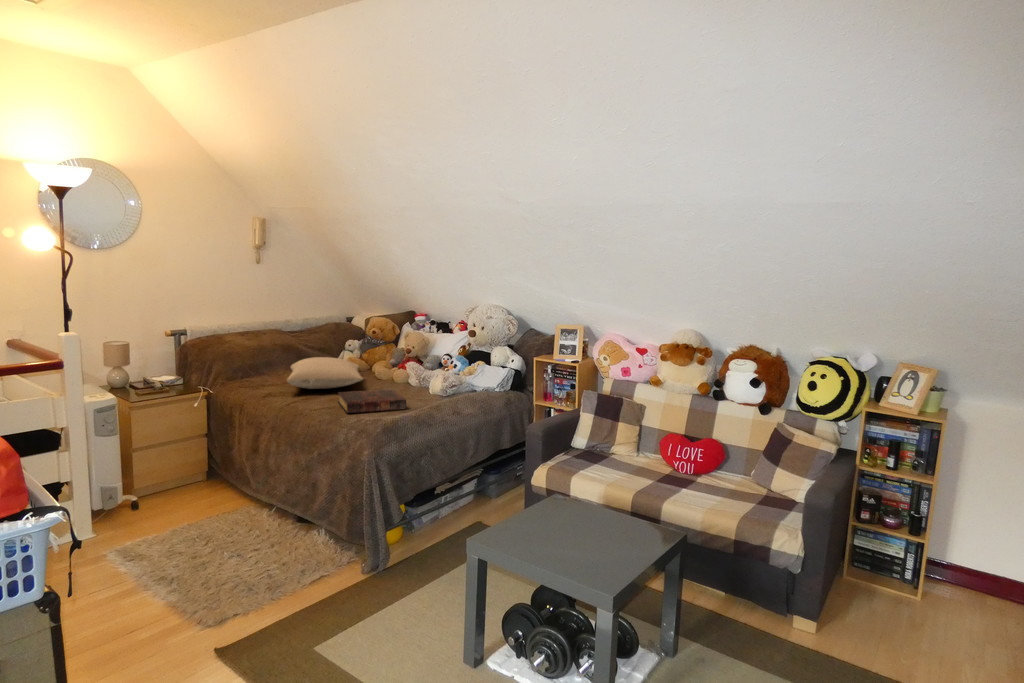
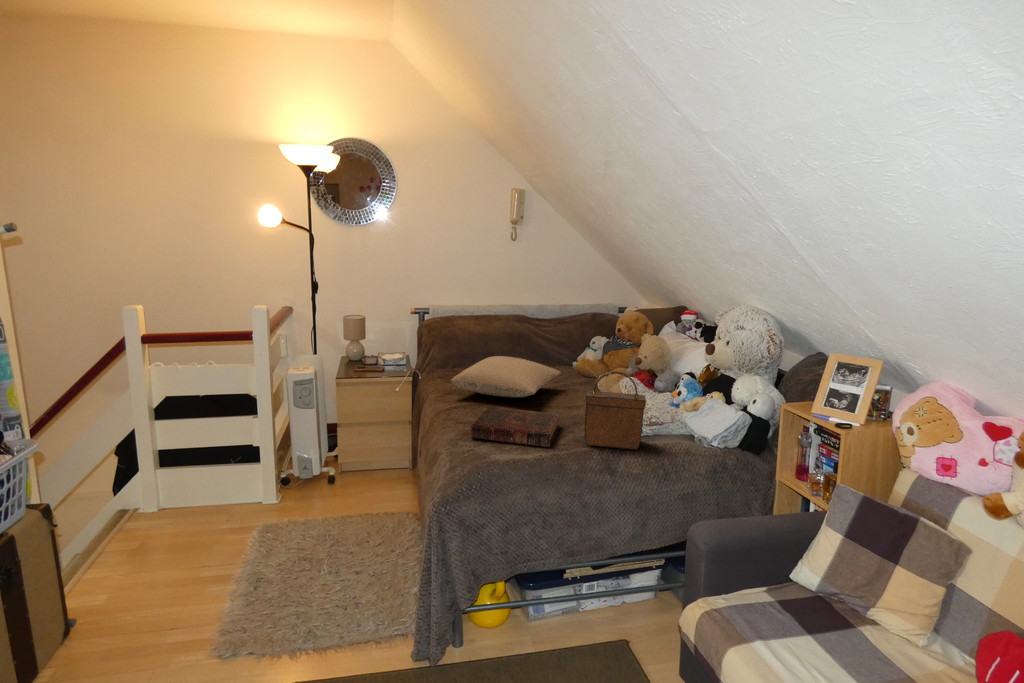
handbag: none [418,350,462,404] -> present [584,371,646,450]

